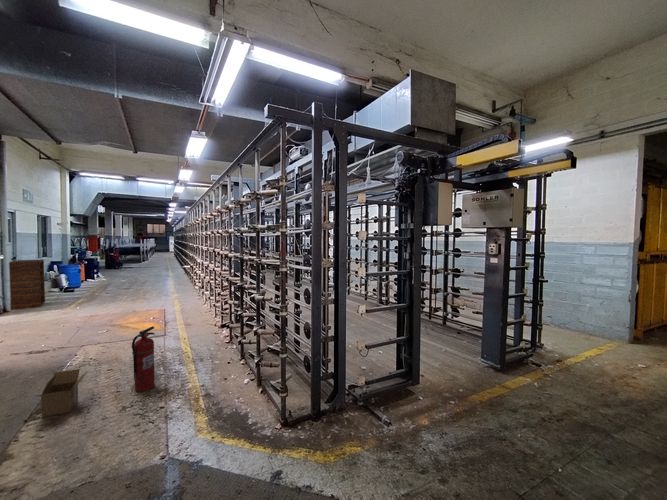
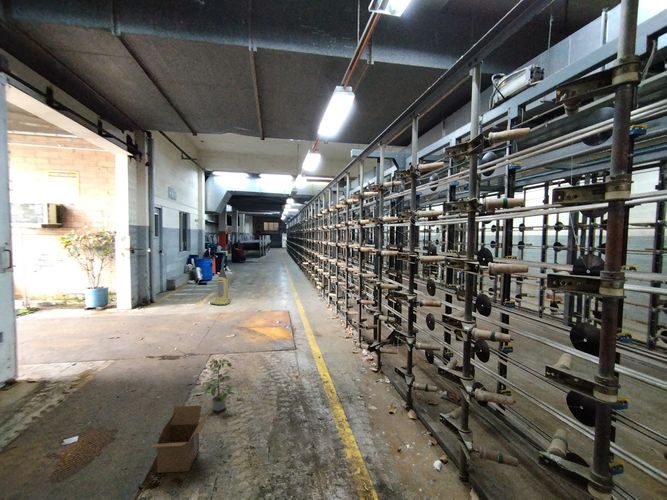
shelving unit: present [9,259,45,310] -> none [156,253,183,301]
vacuum cleaner: none [80,261,104,308] -> present [210,257,230,305]
fire extinguisher: present [132,326,155,392] -> none [262,356,290,451]
potted plant: none [81,337,110,379] -> present [204,359,235,411]

